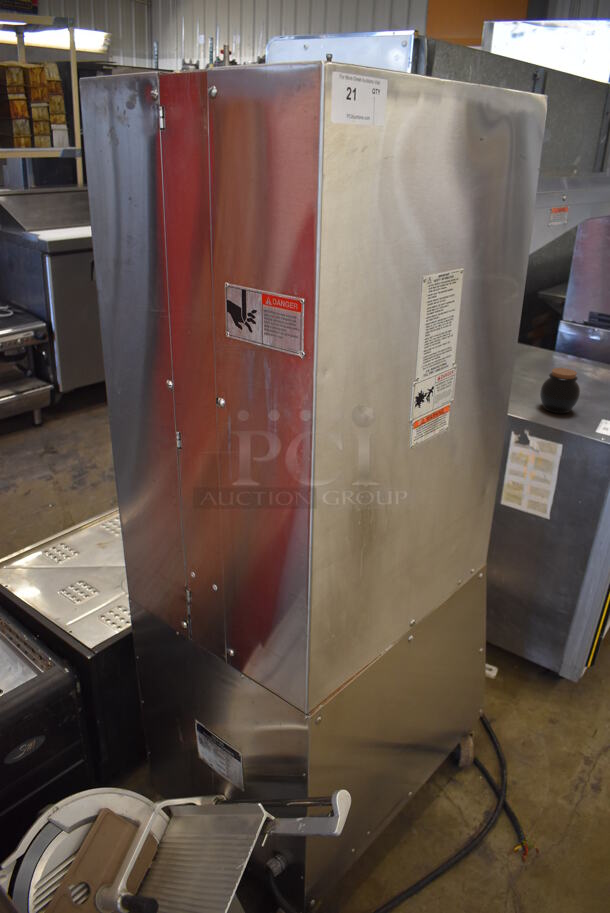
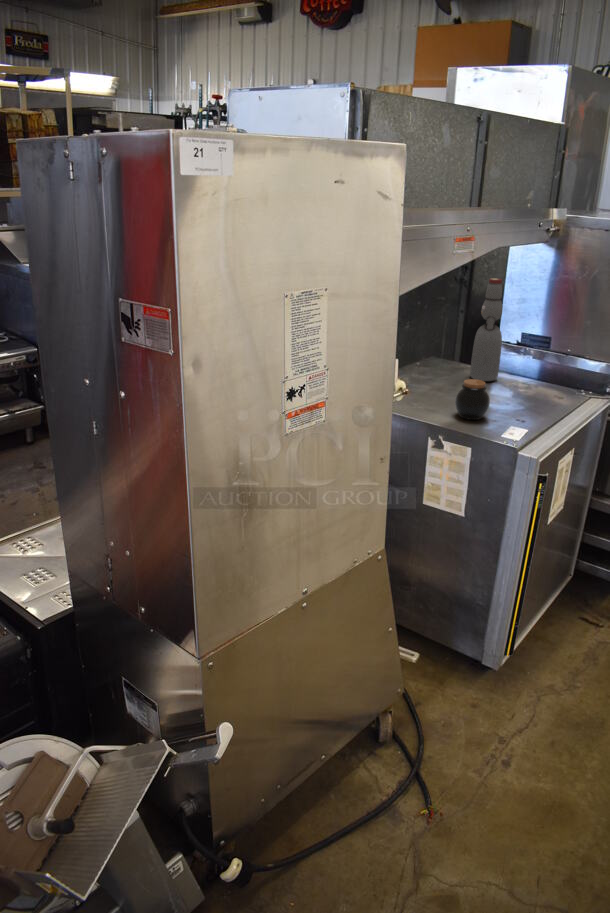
bottle: none [540,255,583,367] -> present [470,278,502,381]

